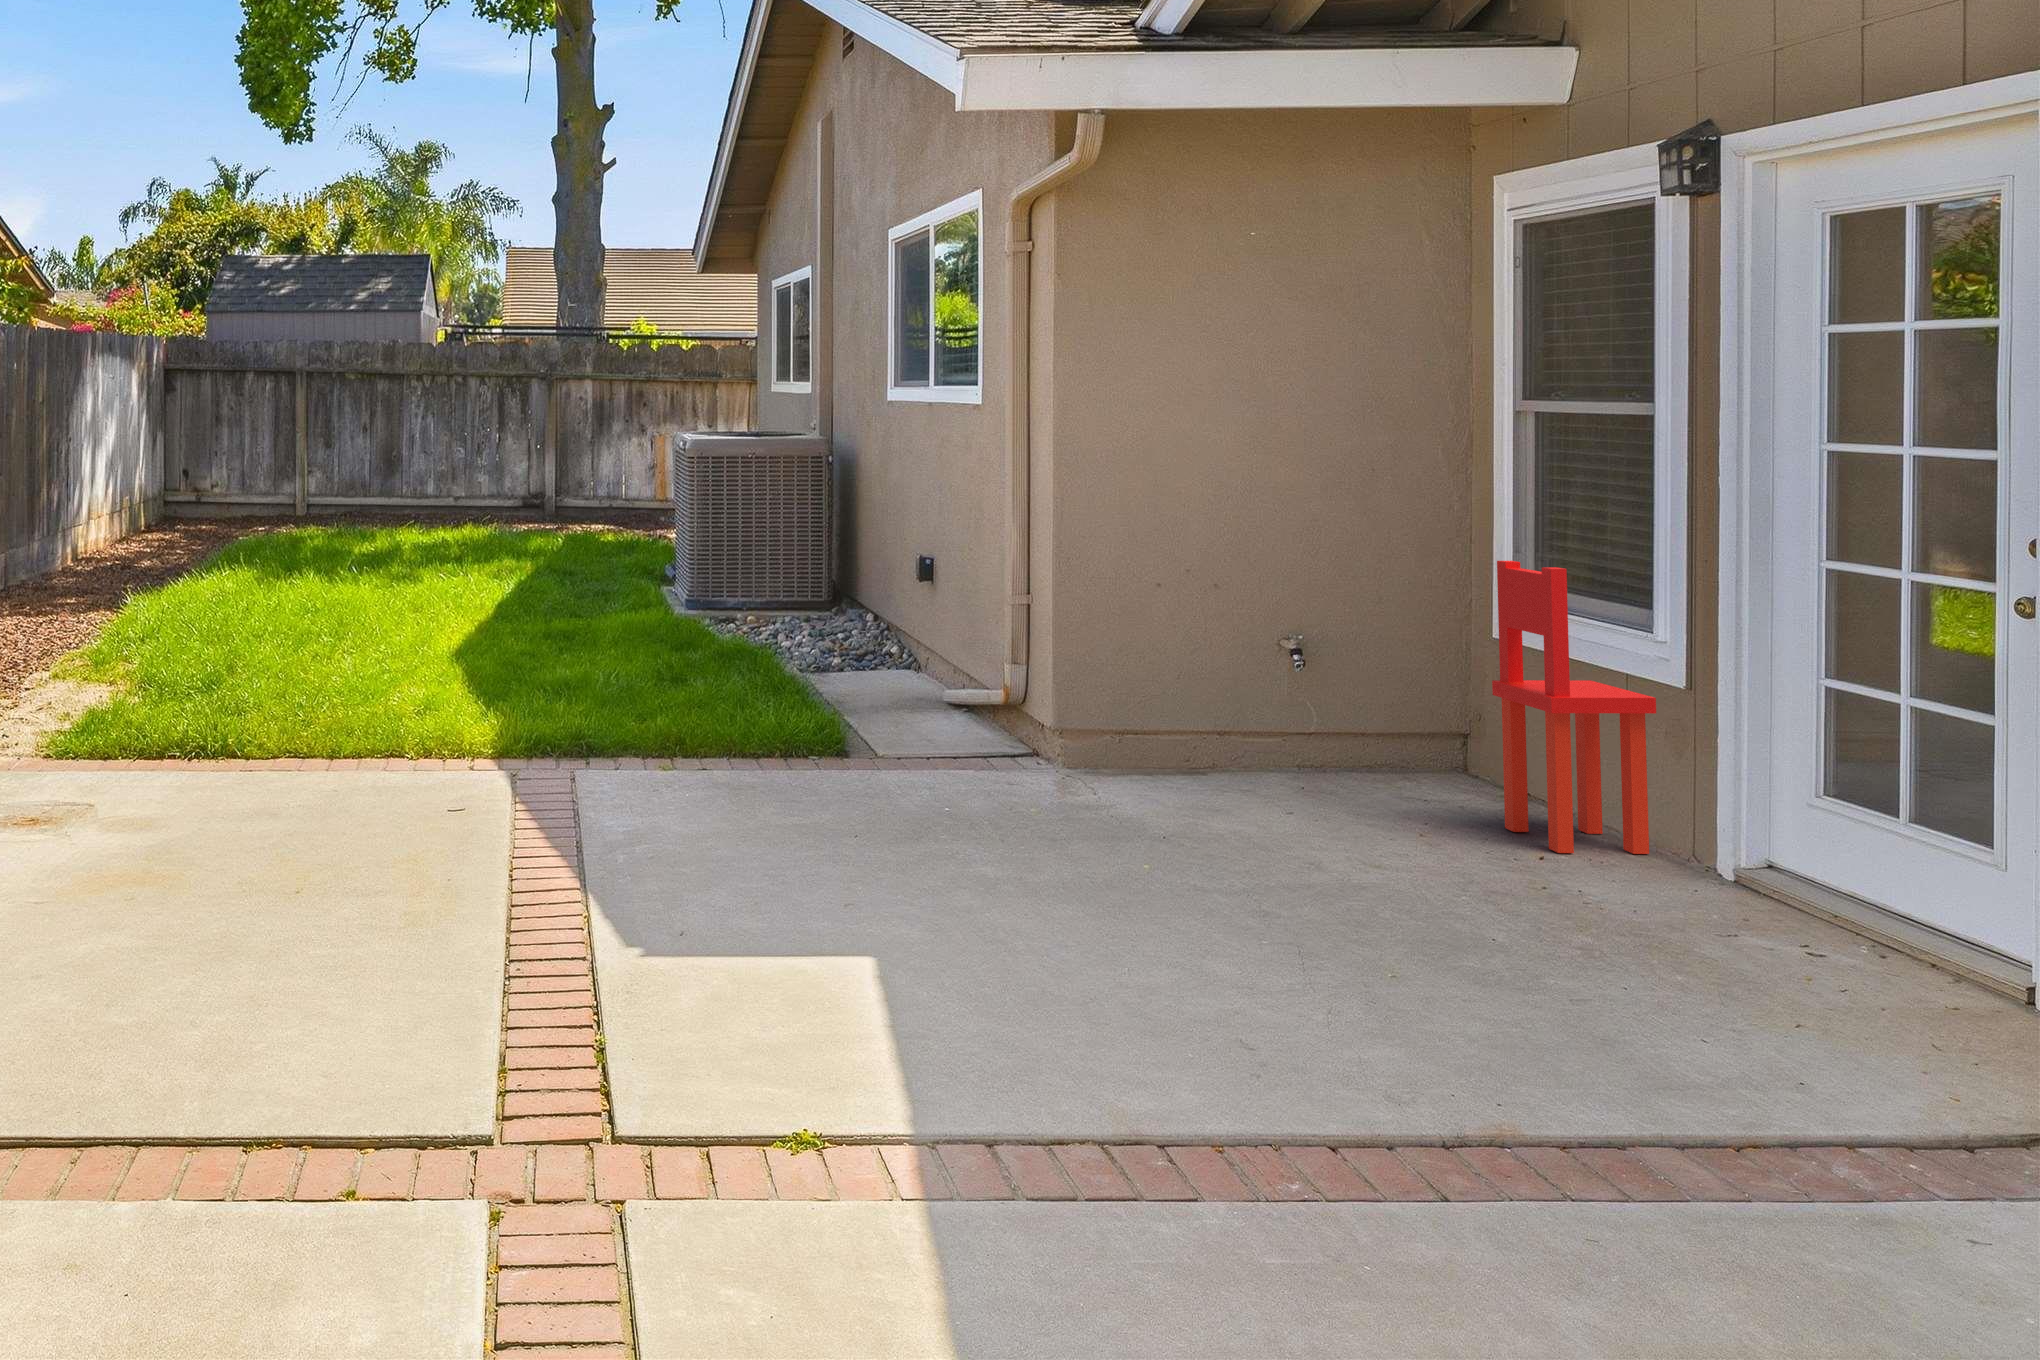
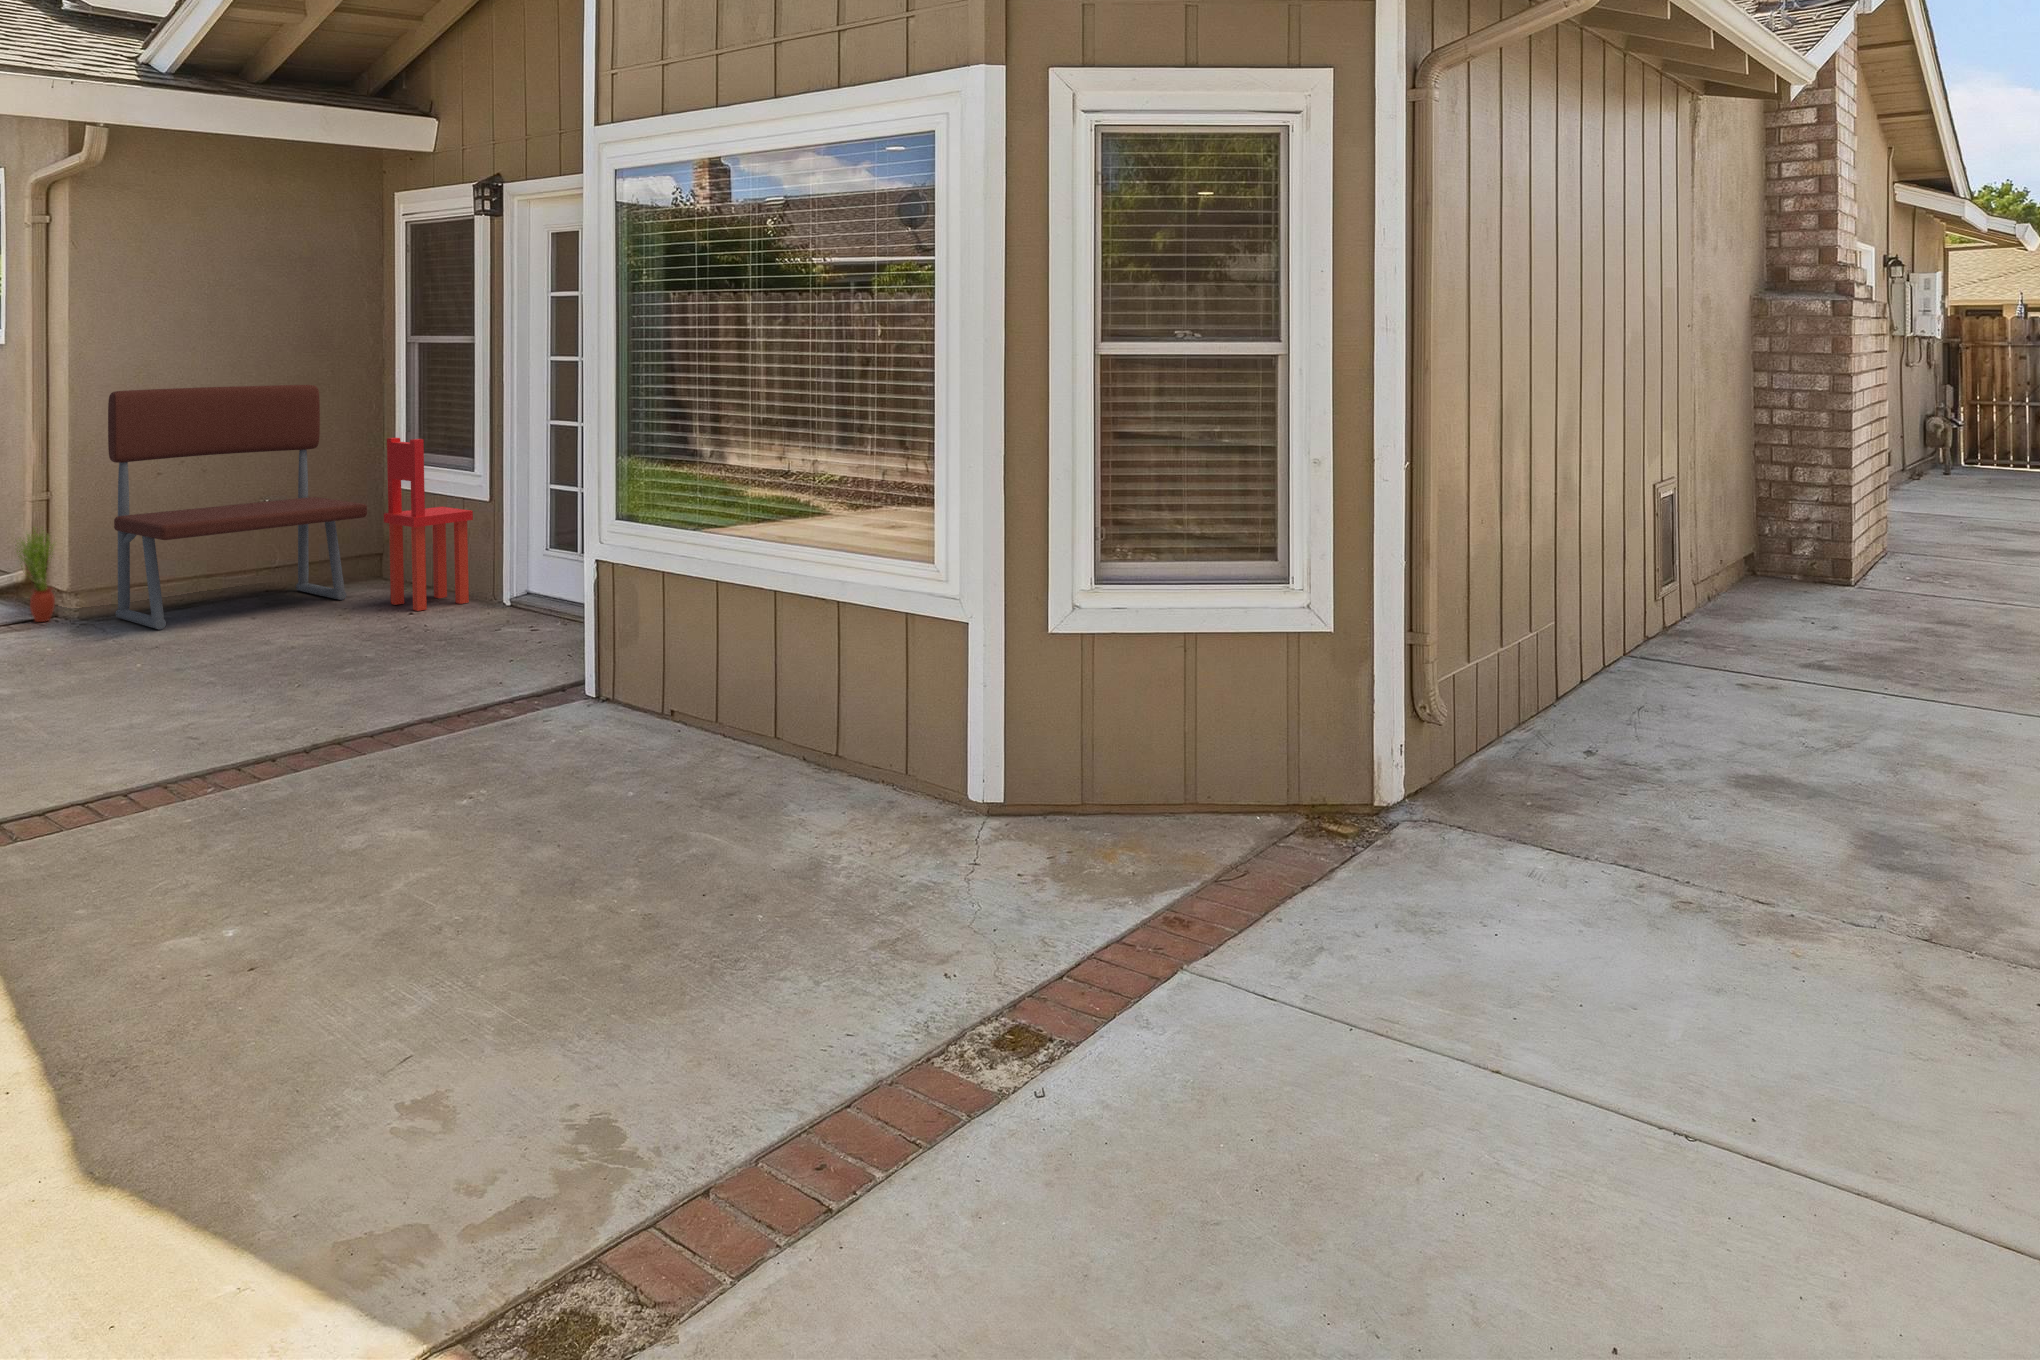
bench: none [1101,466,1462,804] -> present [108,385,367,629]
potted plant: none [994,635,1040,760] -> present [17,528,55,622]

